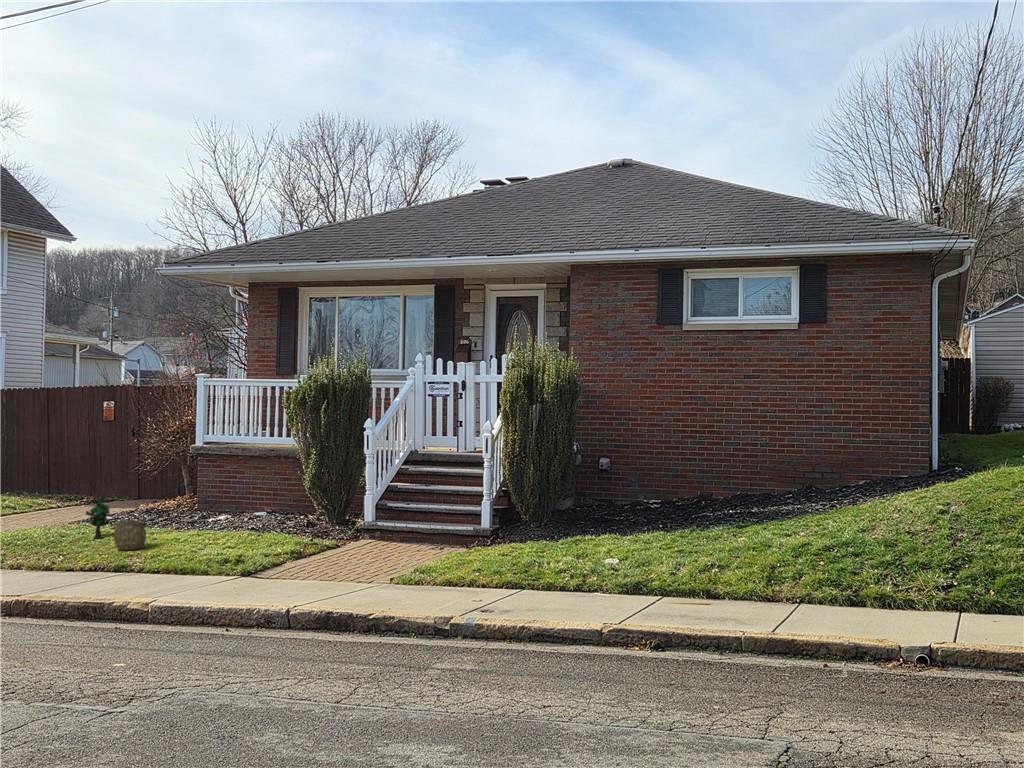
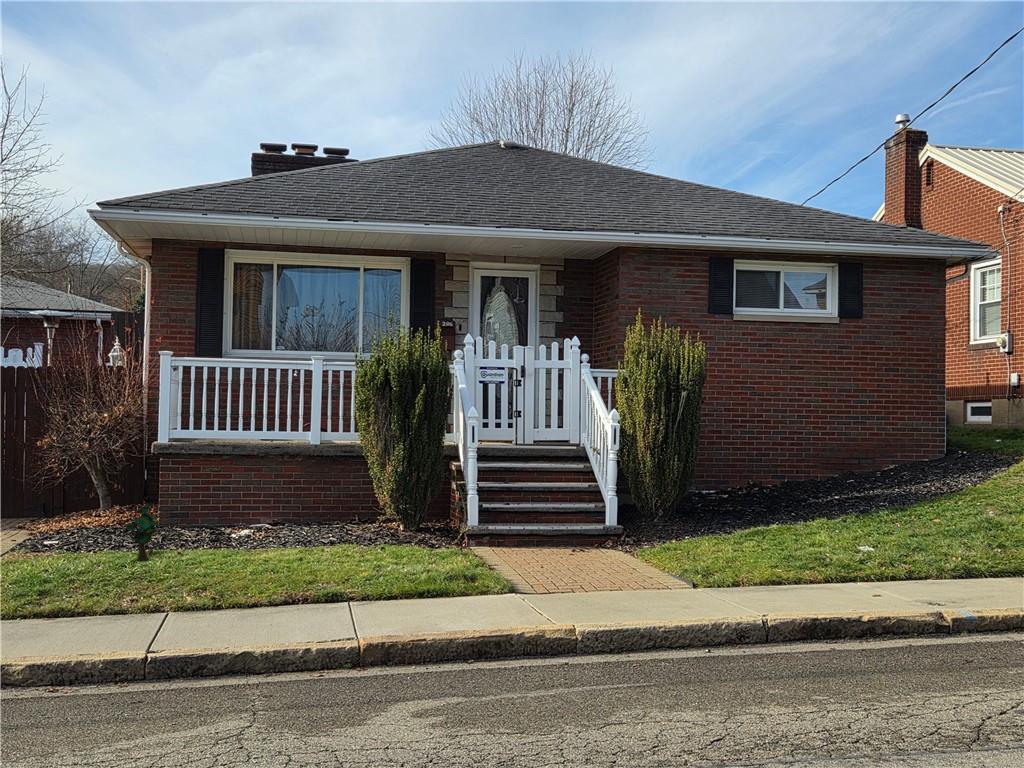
woven basket: present [114,521,146,550] -> none [195,534,239,576]

